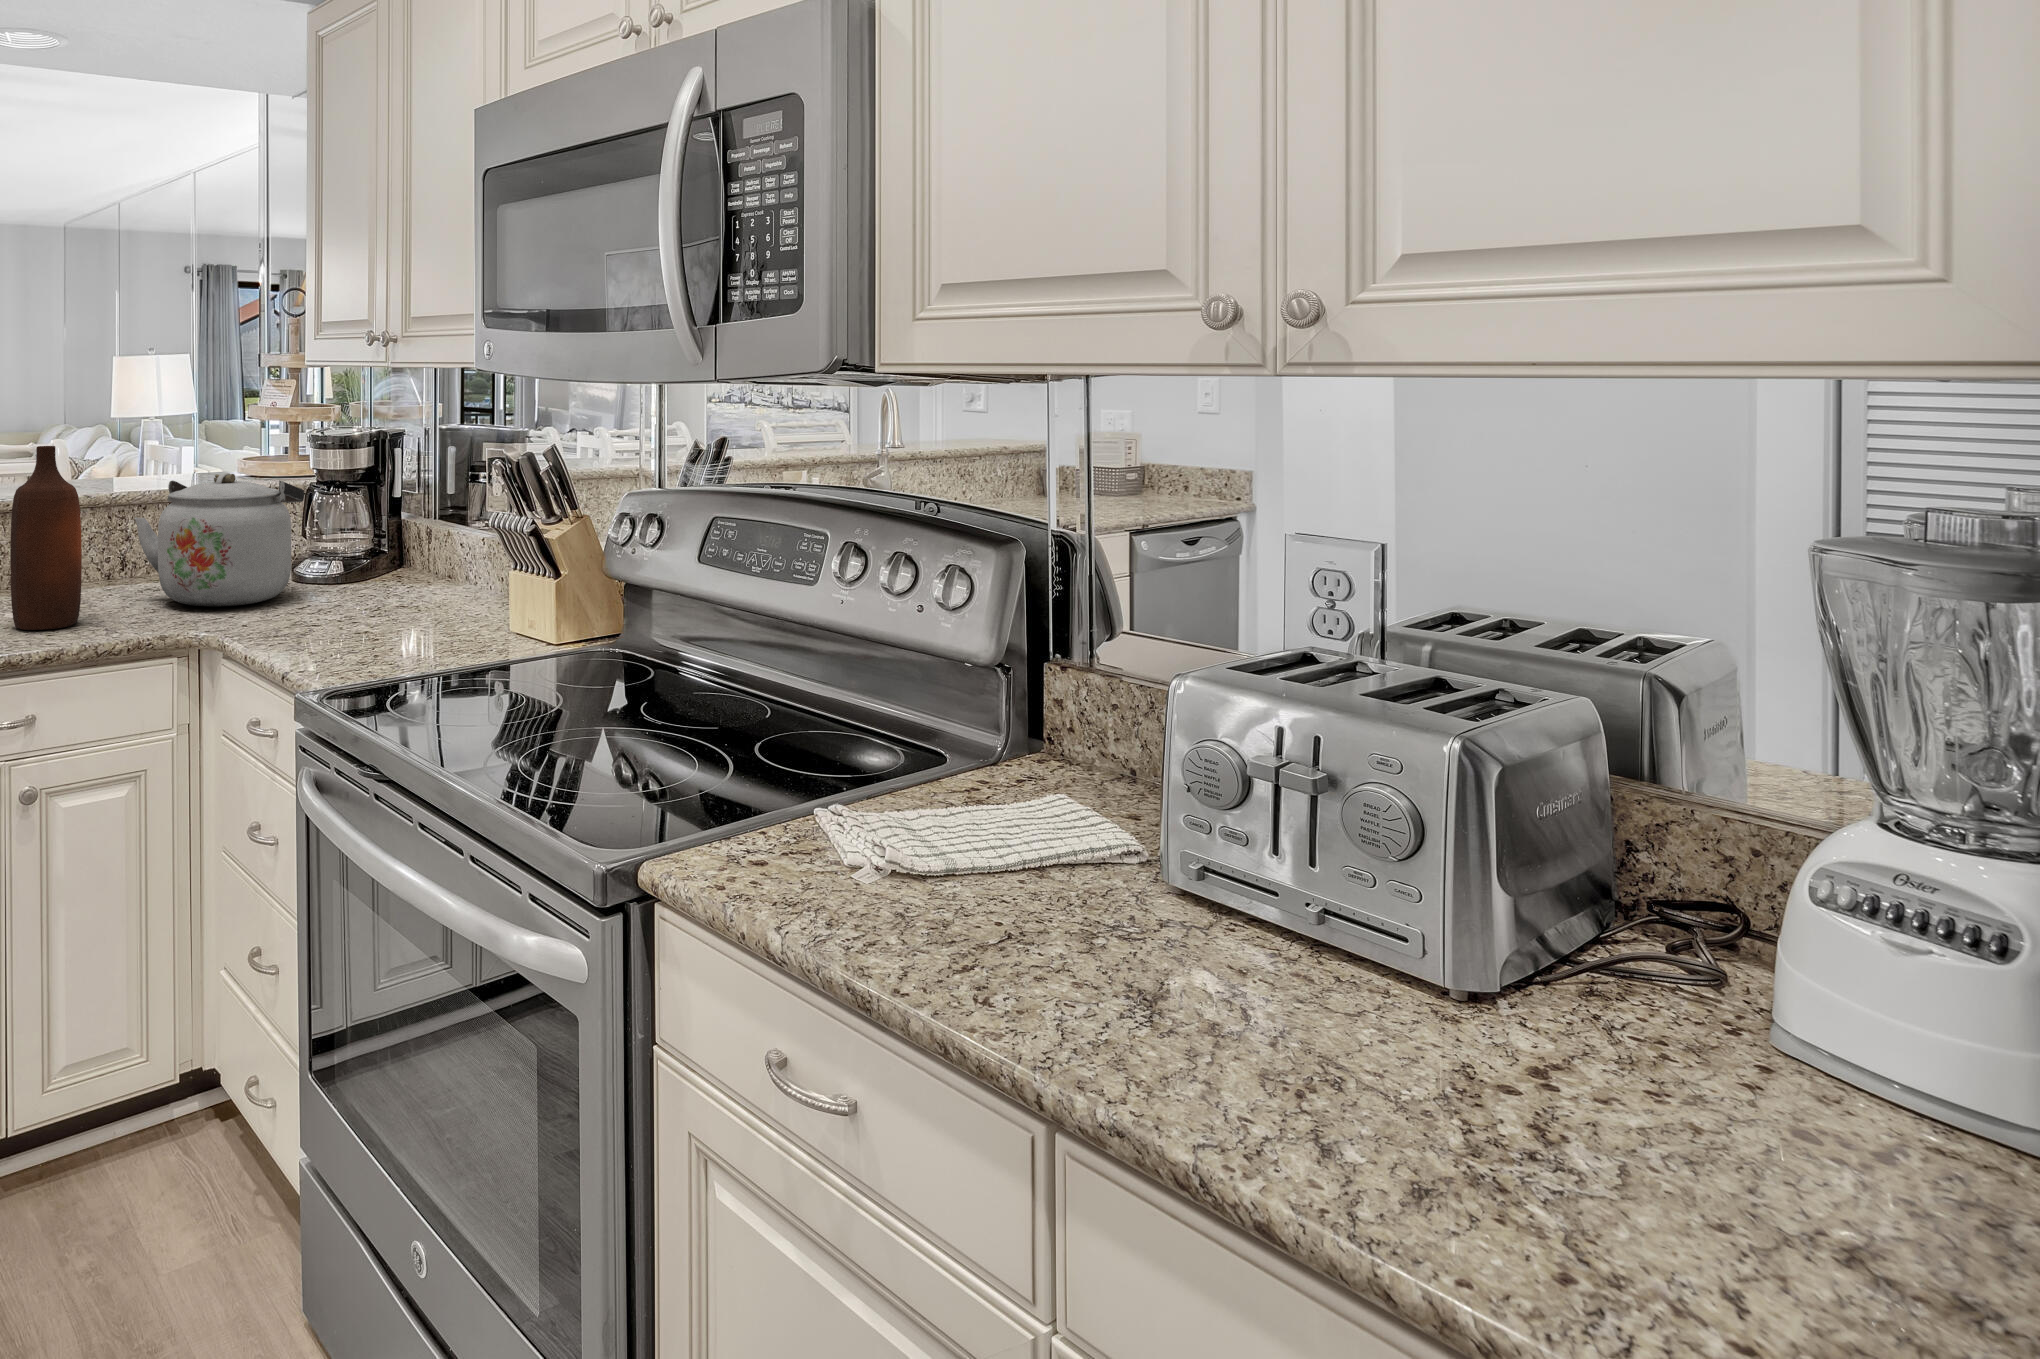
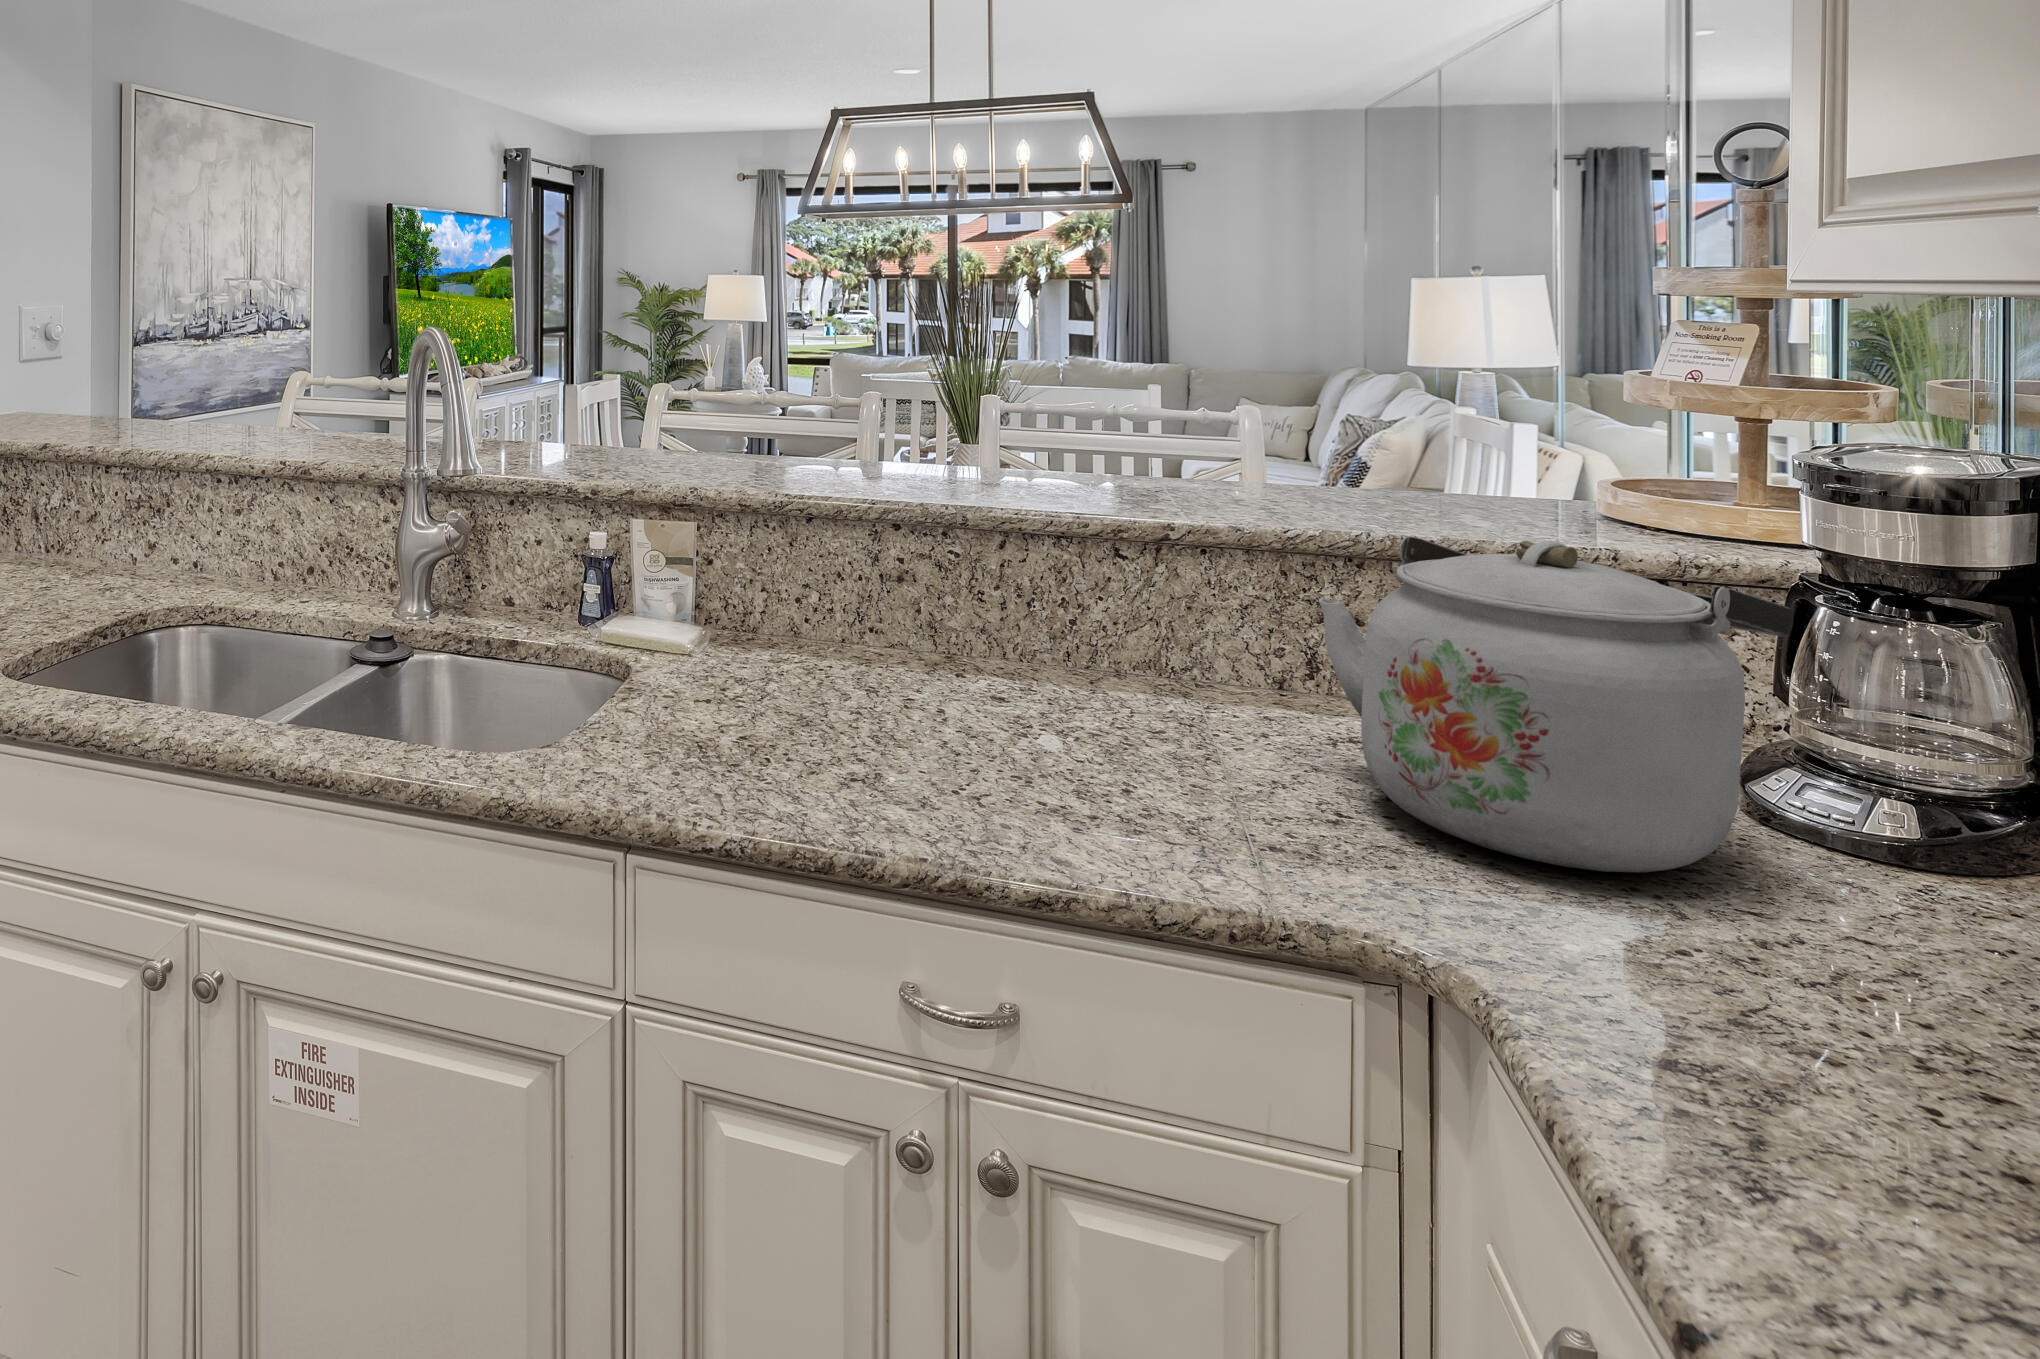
bottle: present [10,446,82,630] -> none [1032,443,1178,809]

